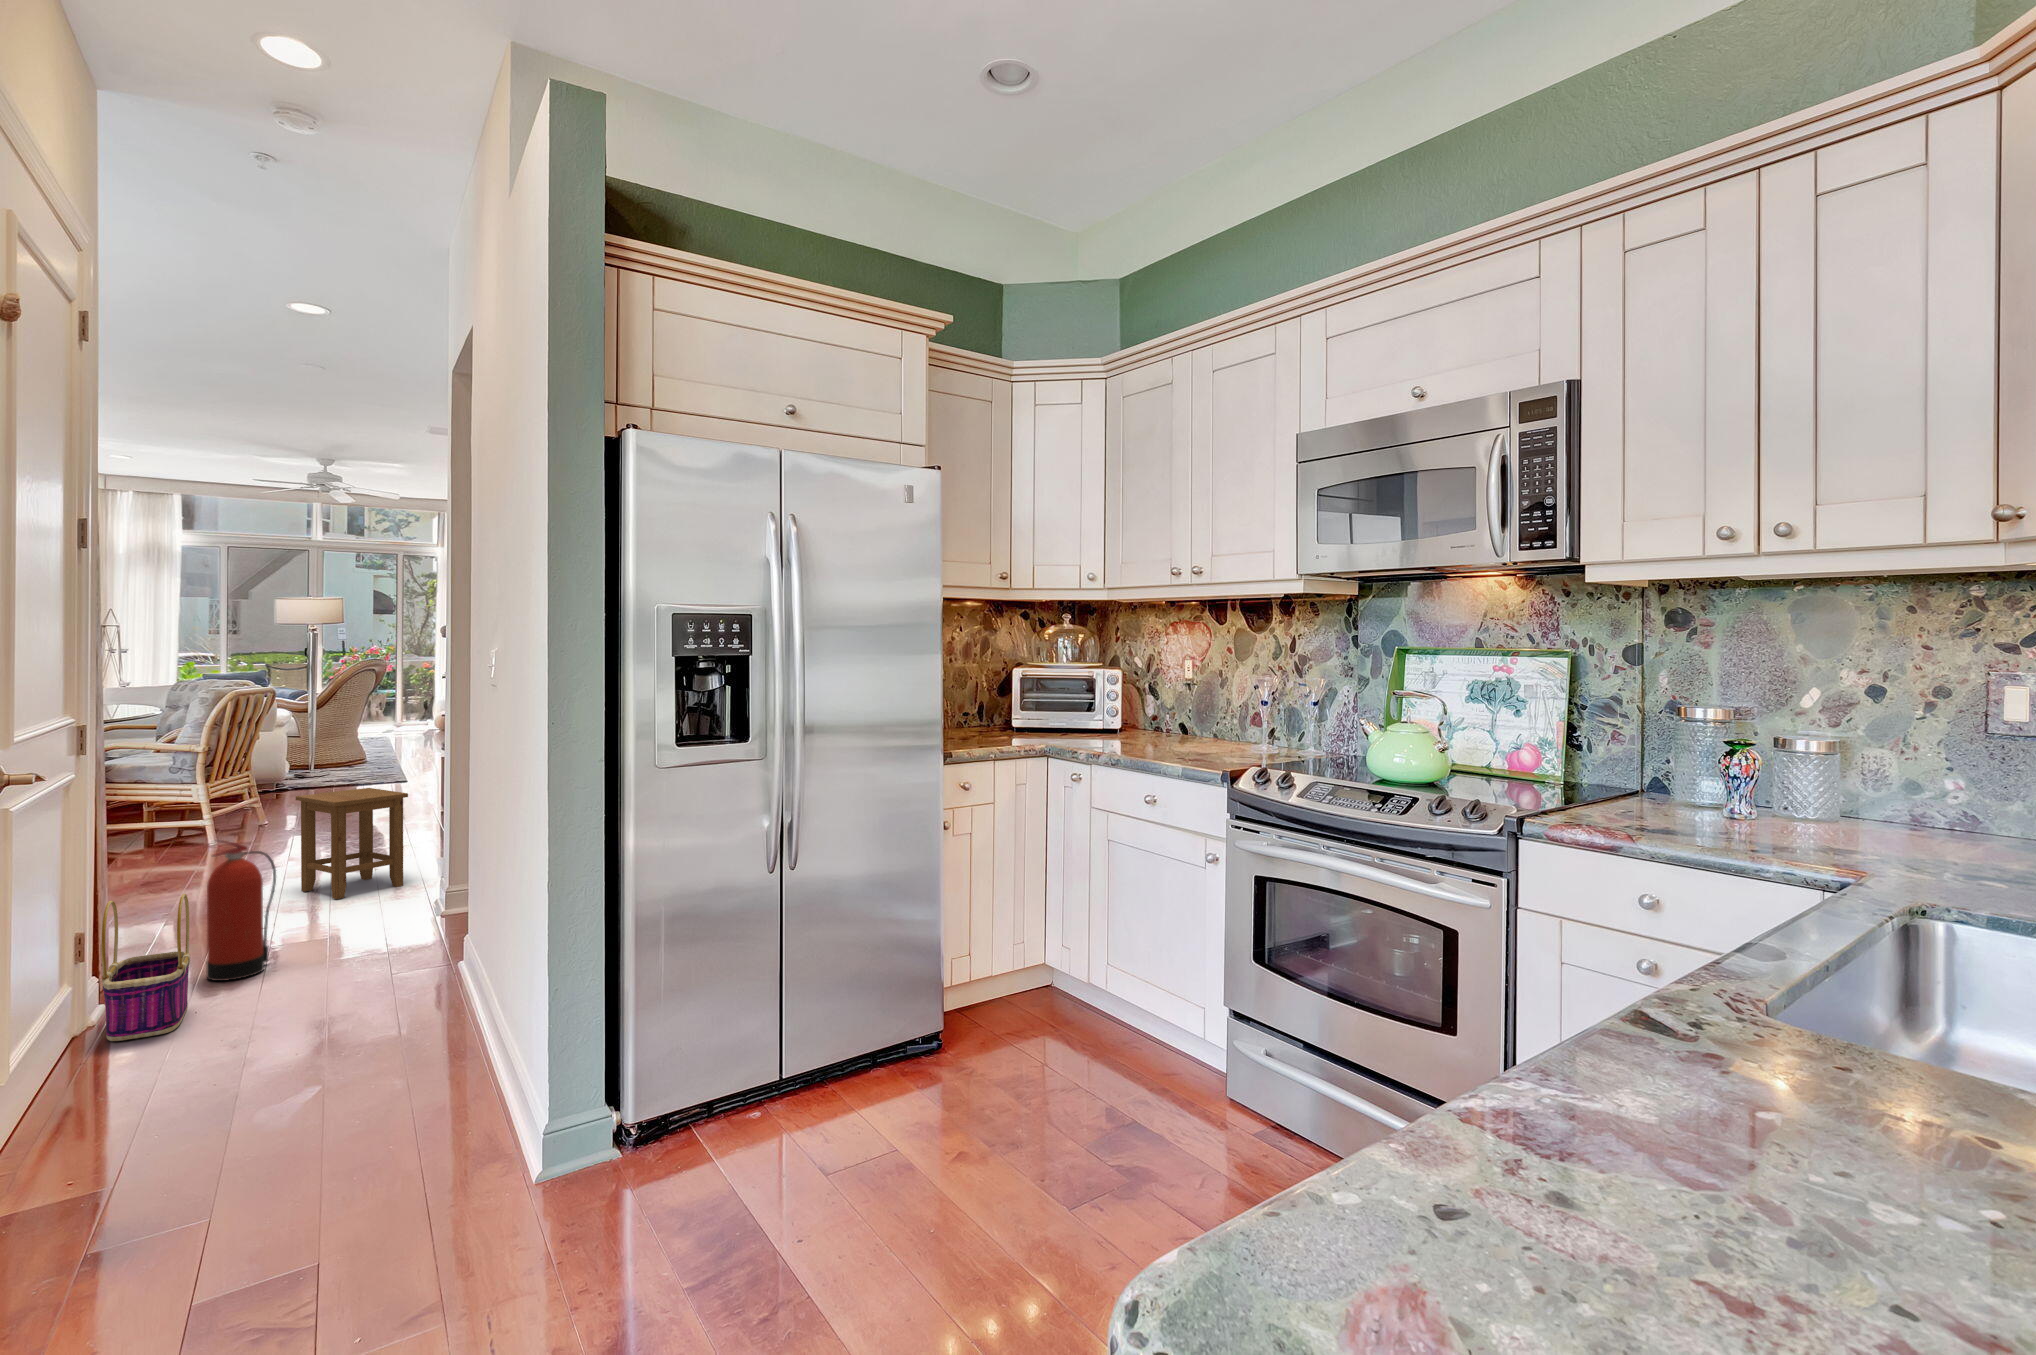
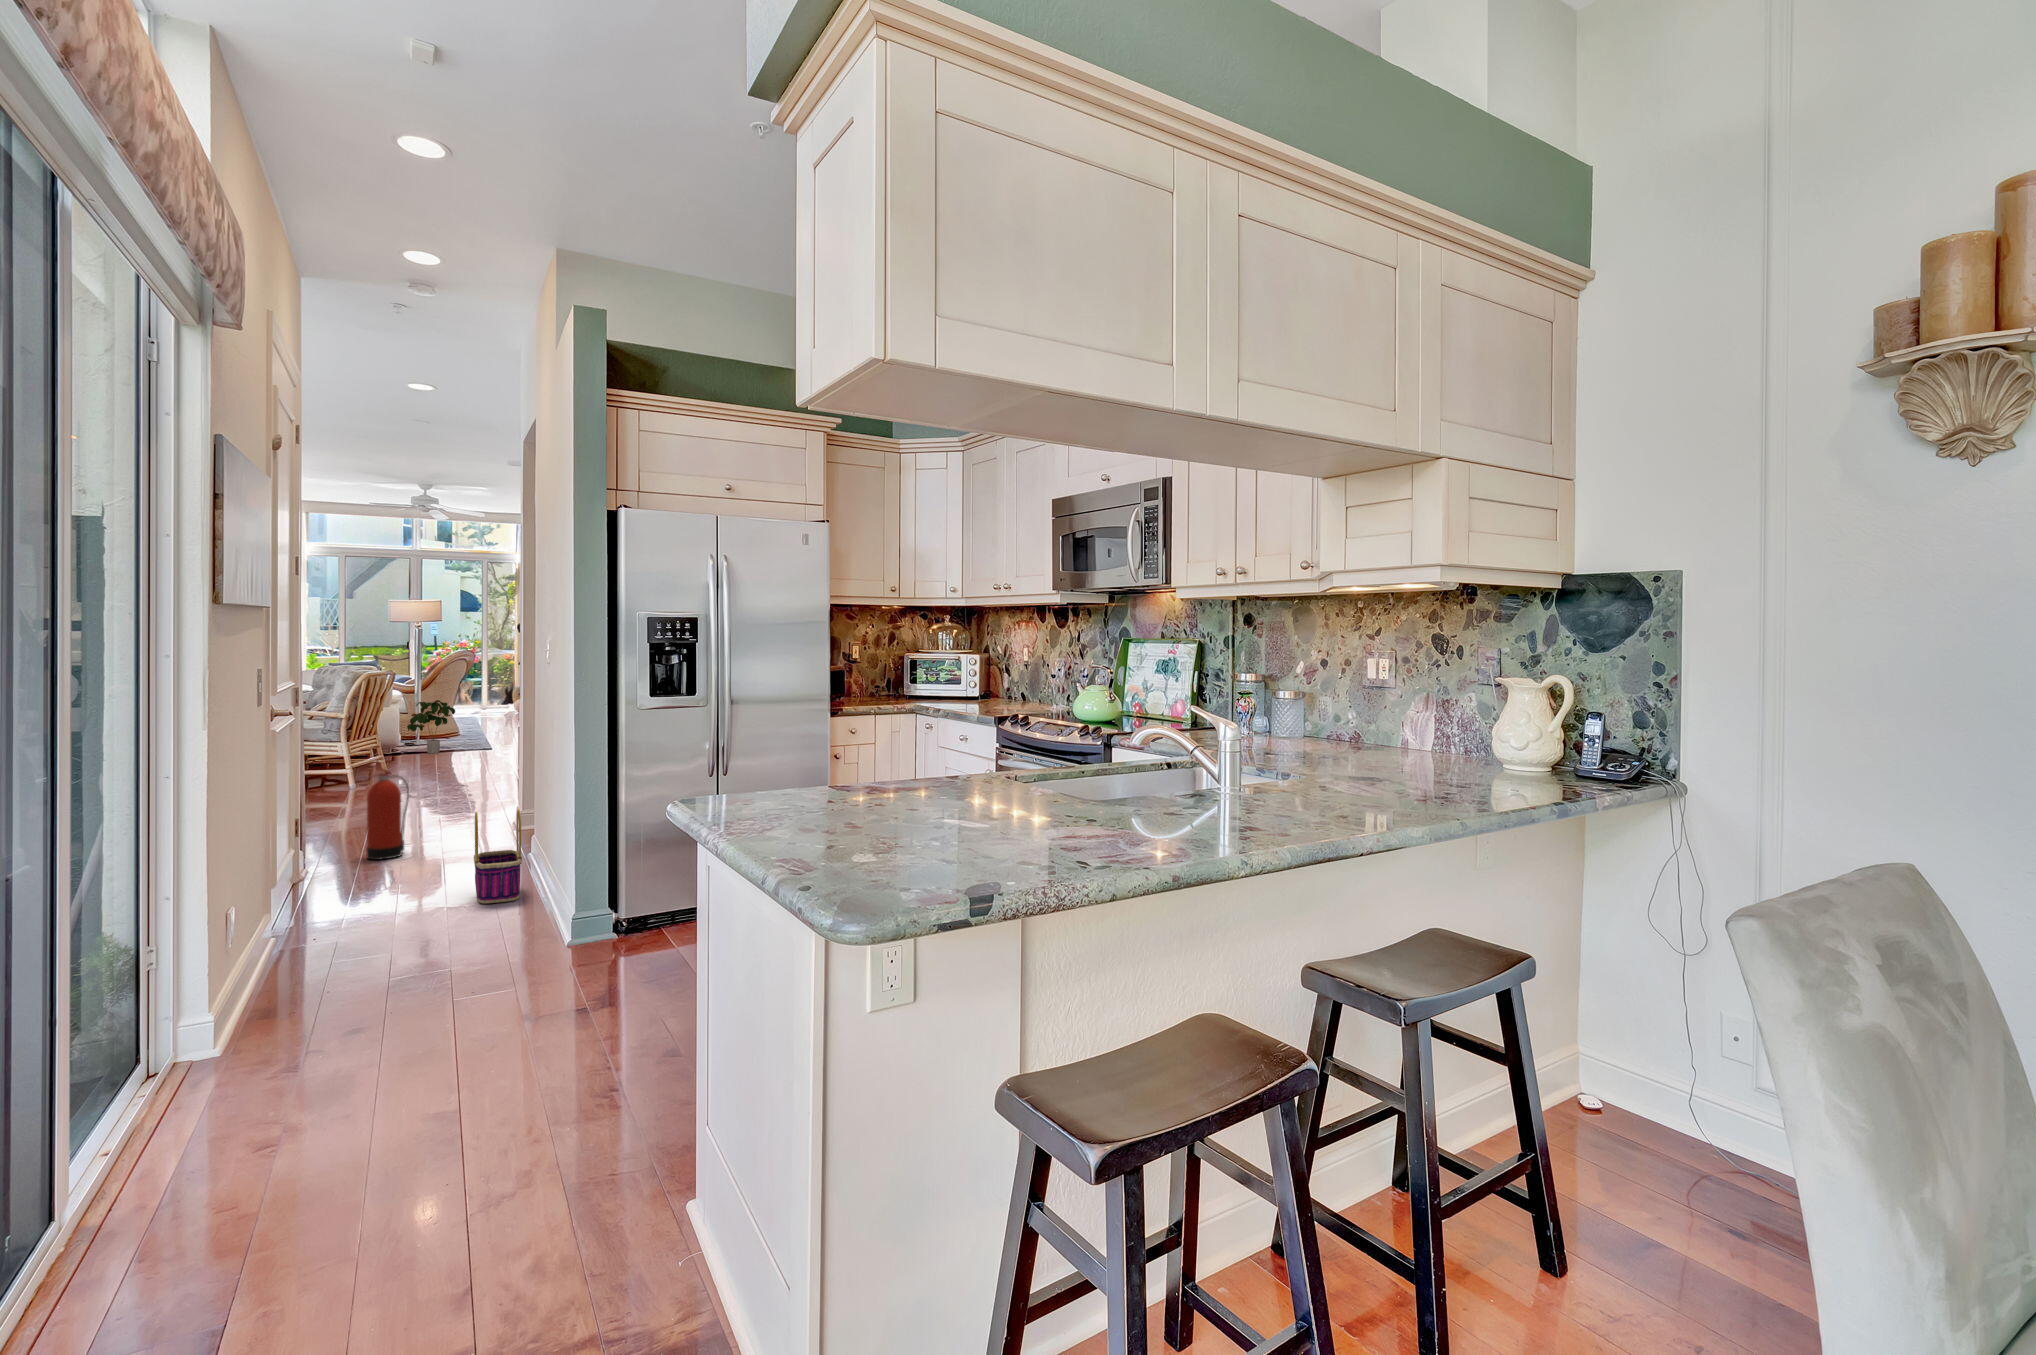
potted plant: none [296,723,360,790] -> present [407,700,455,753]
stool: present [296,788,408,899] -> none [416,742,494,820]
basket: present [102,894,190,1041] -> present [474,809,522,904]

